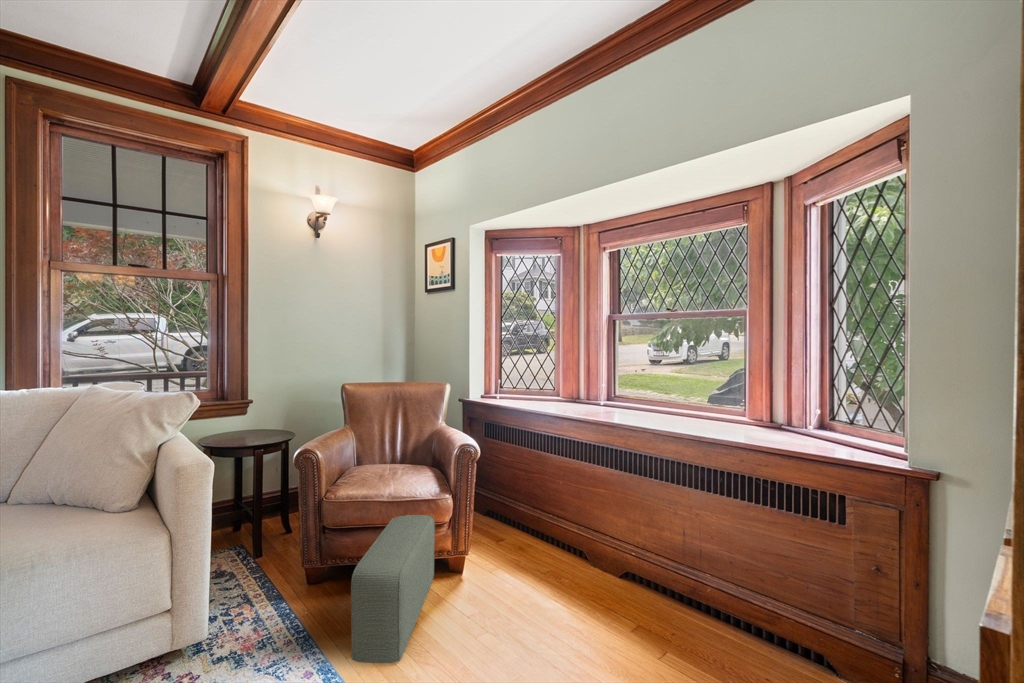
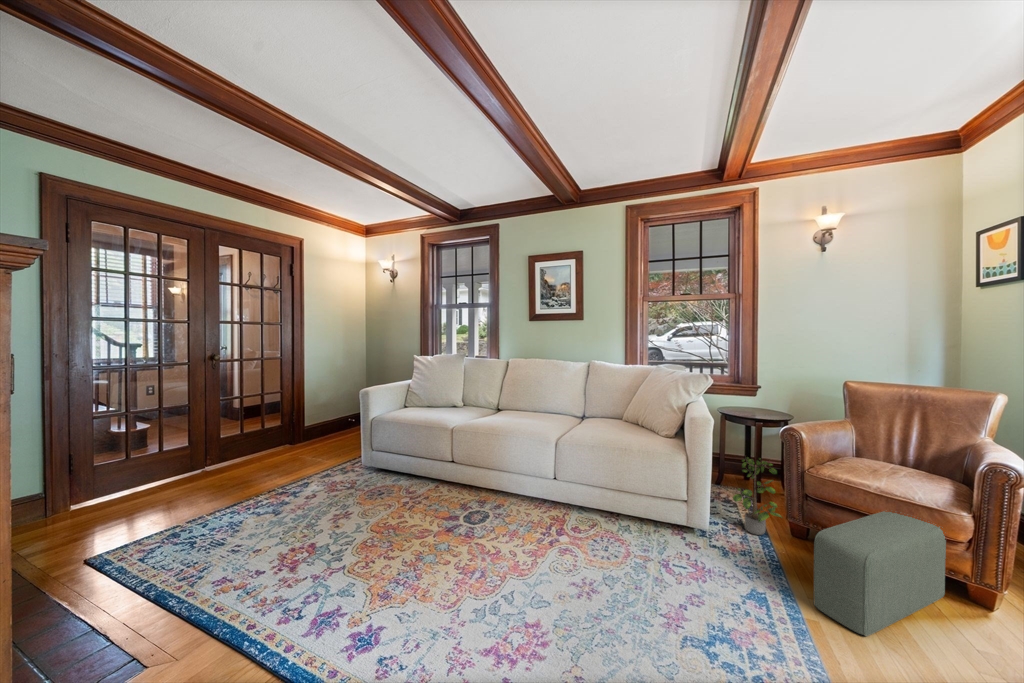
potted plant: none [237,500,304,608] -> present [733,458,781,535]

